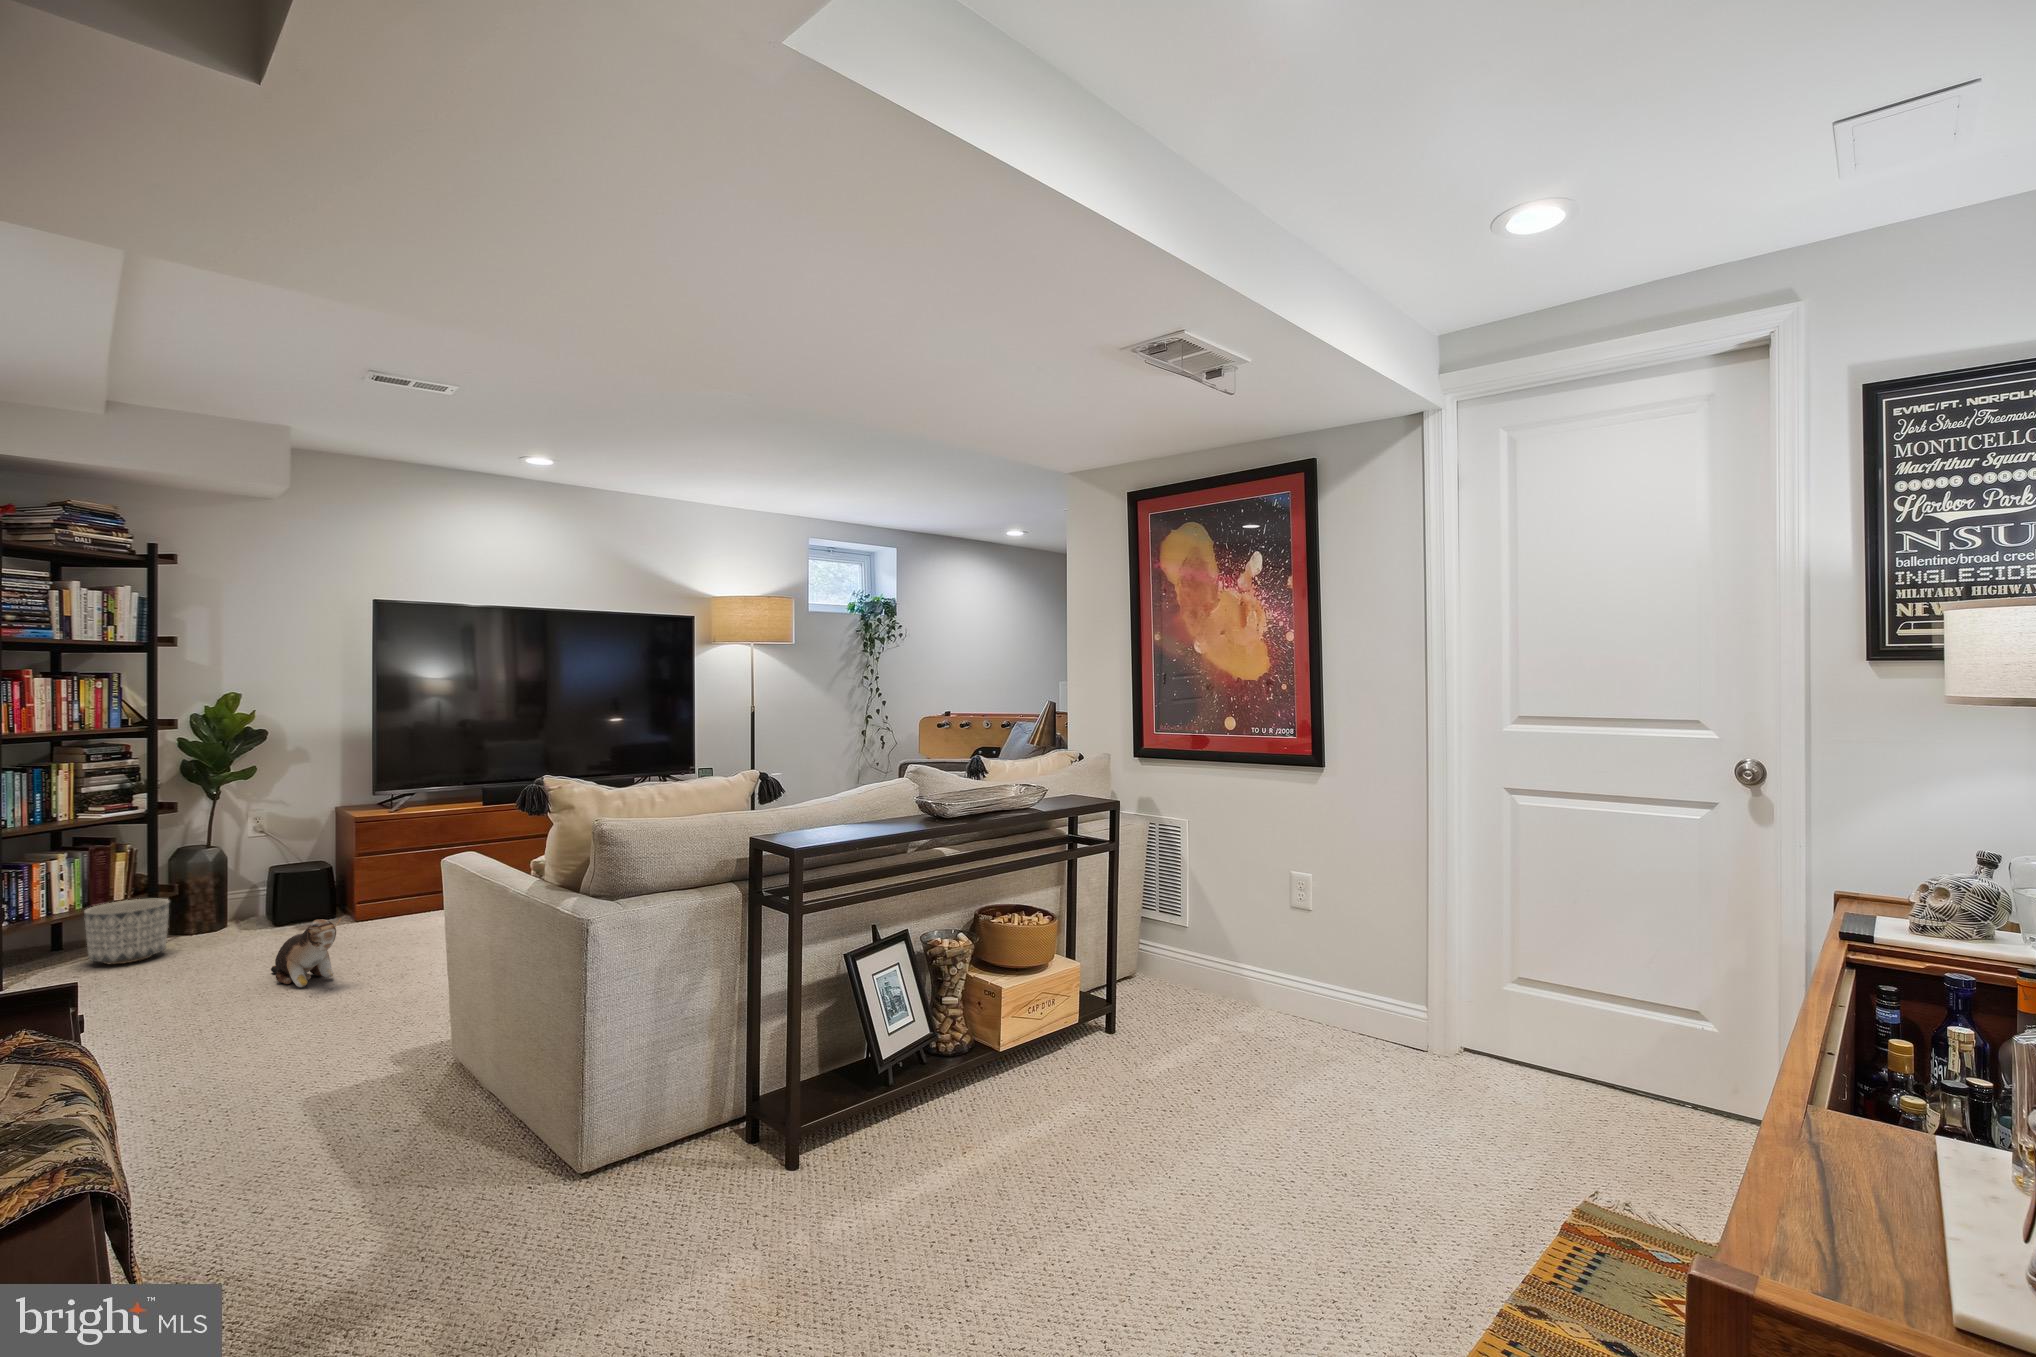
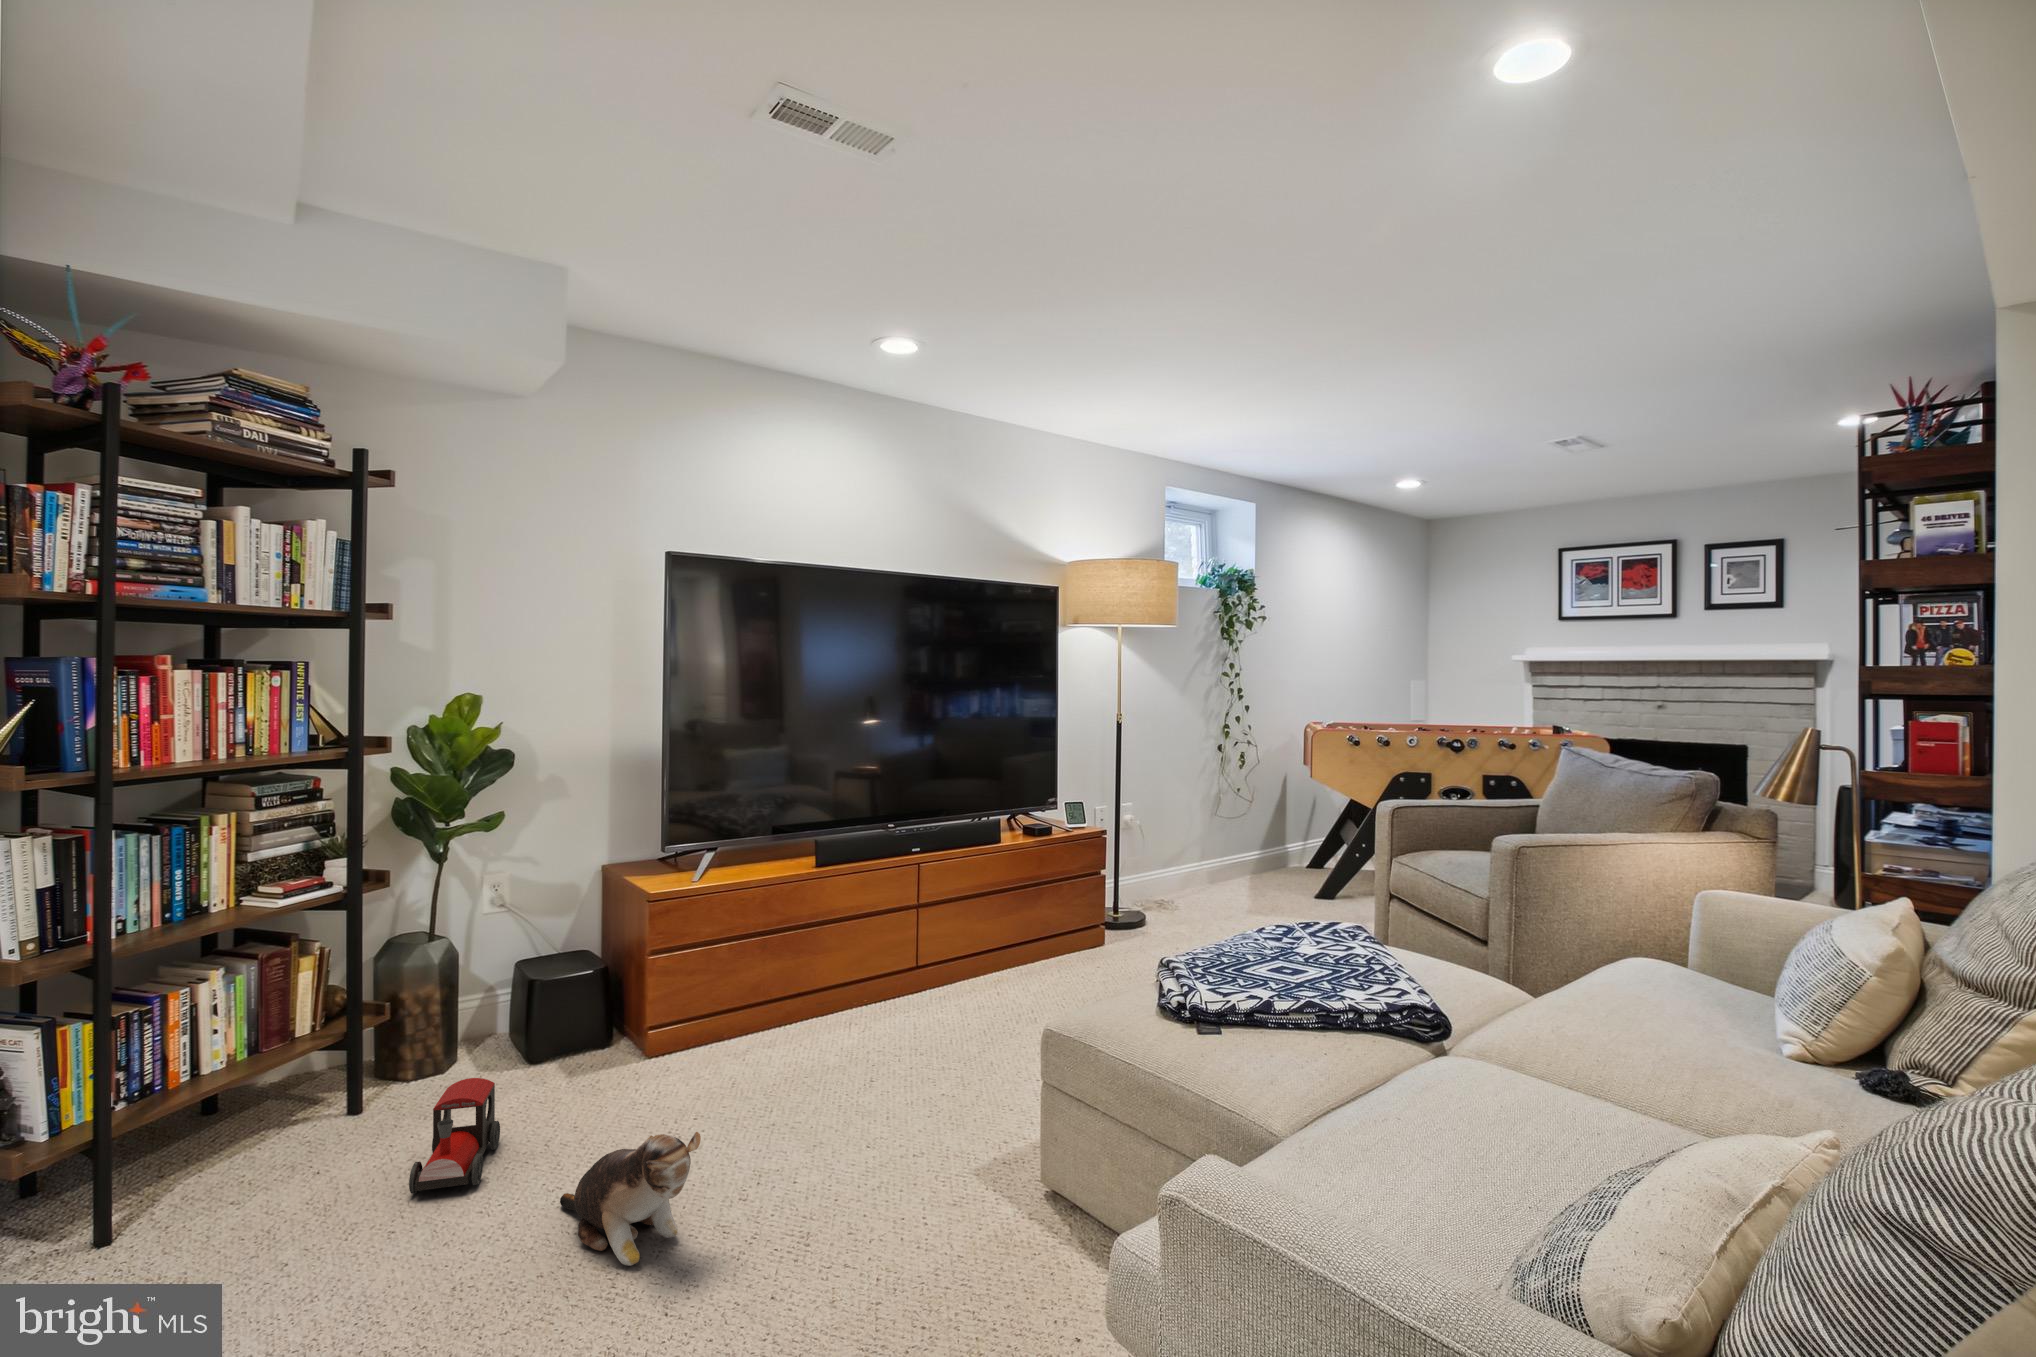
planter: present [84,899,170,964] -> none [250,1036,383,1162]
toy train: none [181,916,244,972] -> present [409,1078,500,1194]

